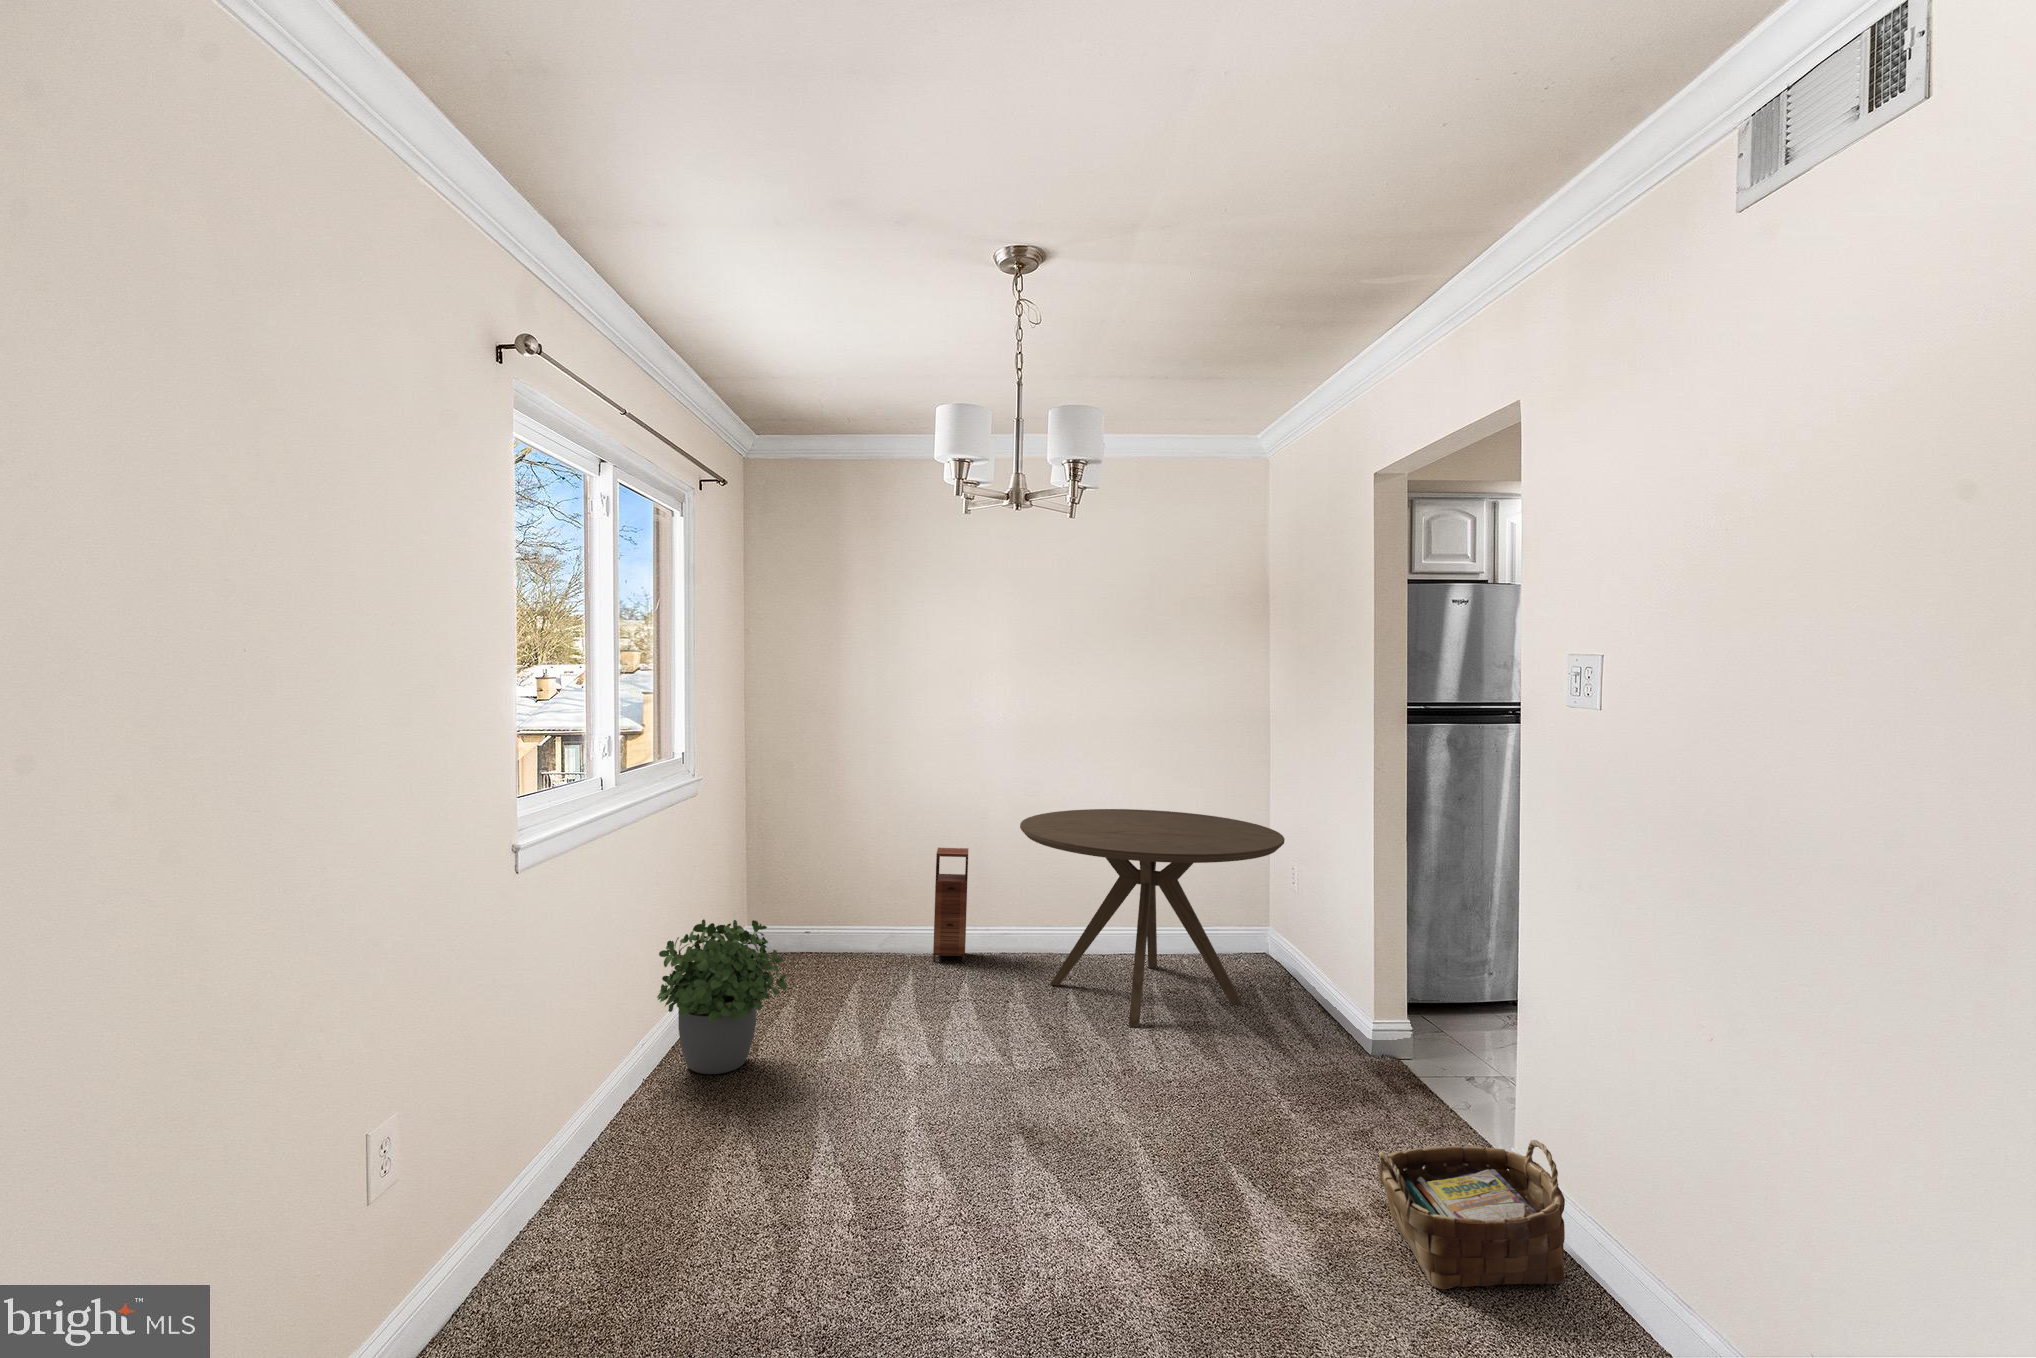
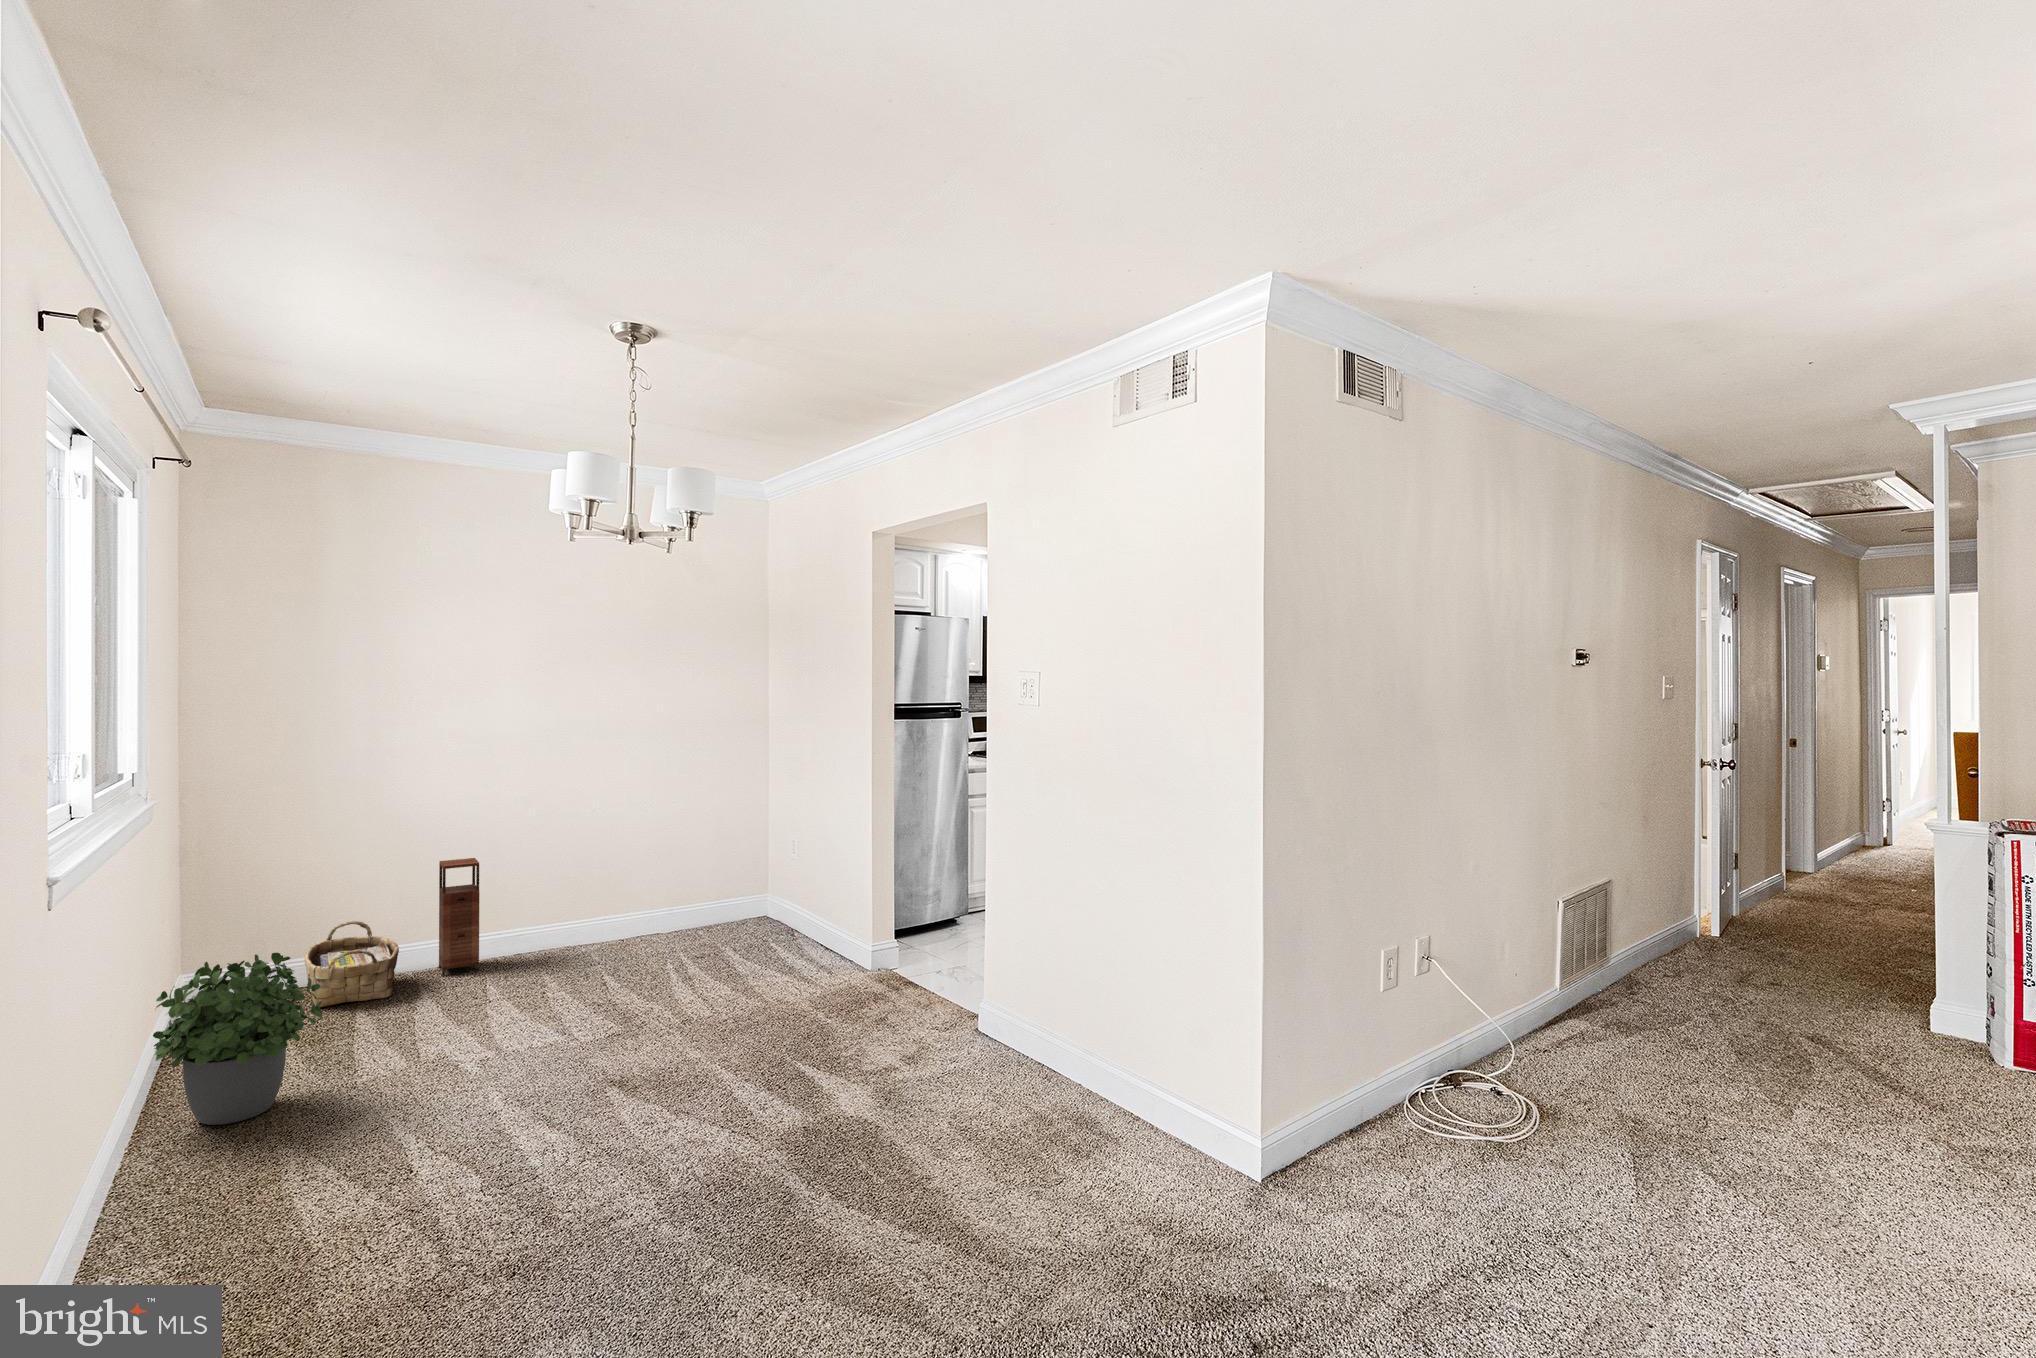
dining table: present [1020,809,1285,1027] -> none [546,800,793,989]
woven basket: present [1377,1140,1565,1289] -> present [305,921,399,1007]

